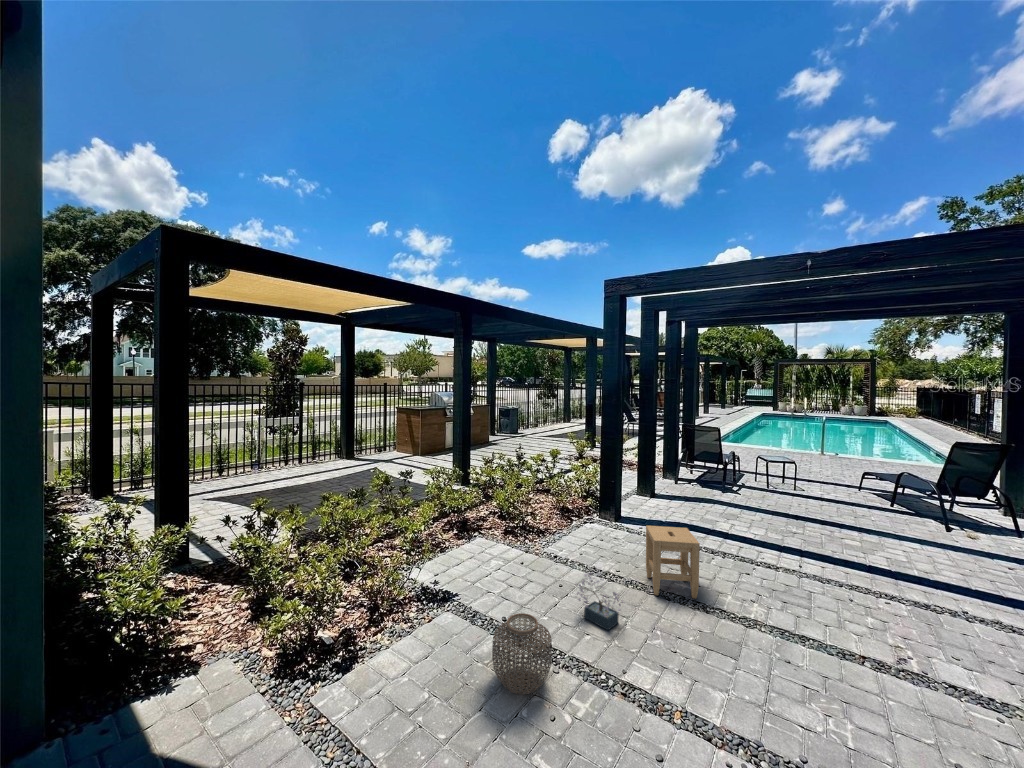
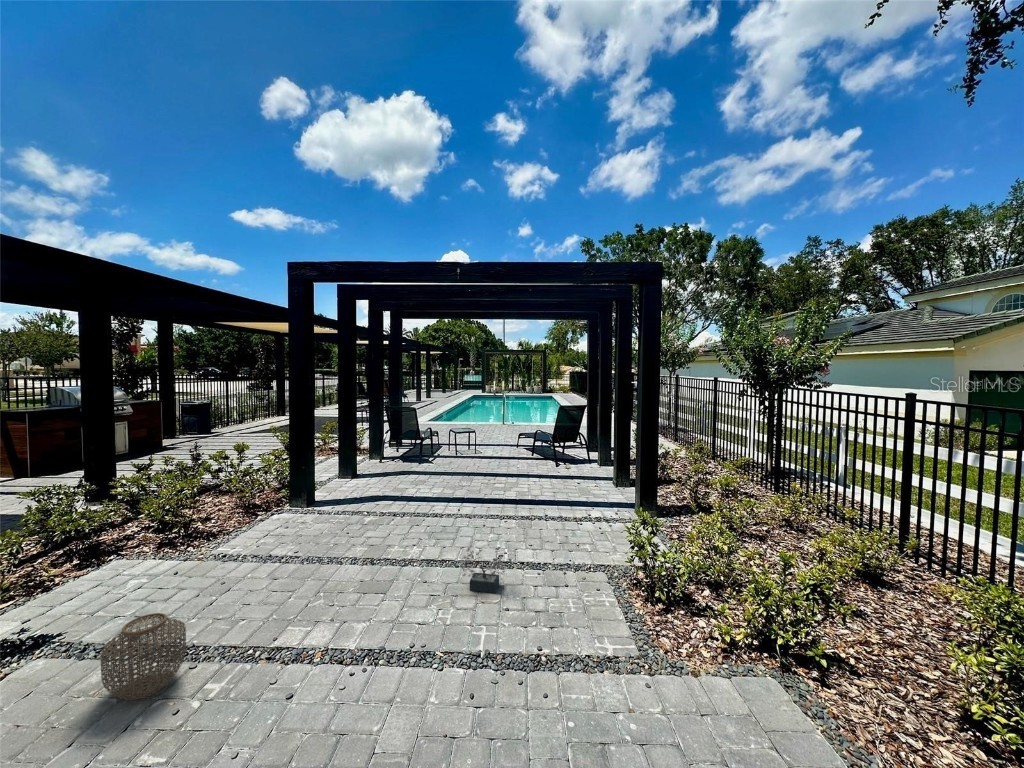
stool: present [646,526,700,599] -> none [324,497,368,563]
decorative plant: present [577,572,624,630] -> present [461,546,505,593]

